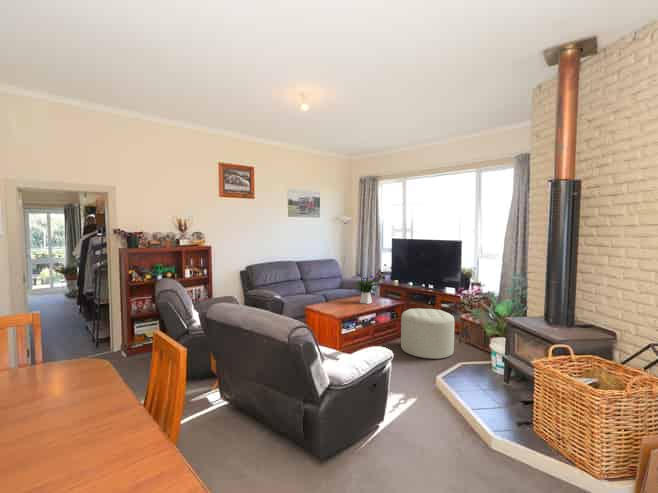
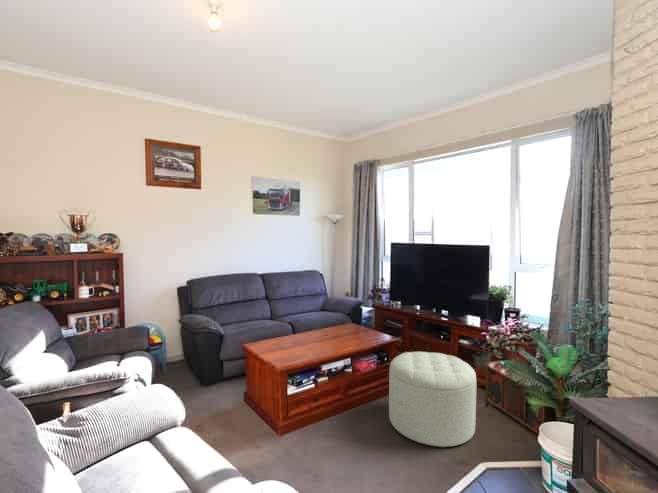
flower arrangement: present [356,274,379,304] -> none [317,292,363,341]

